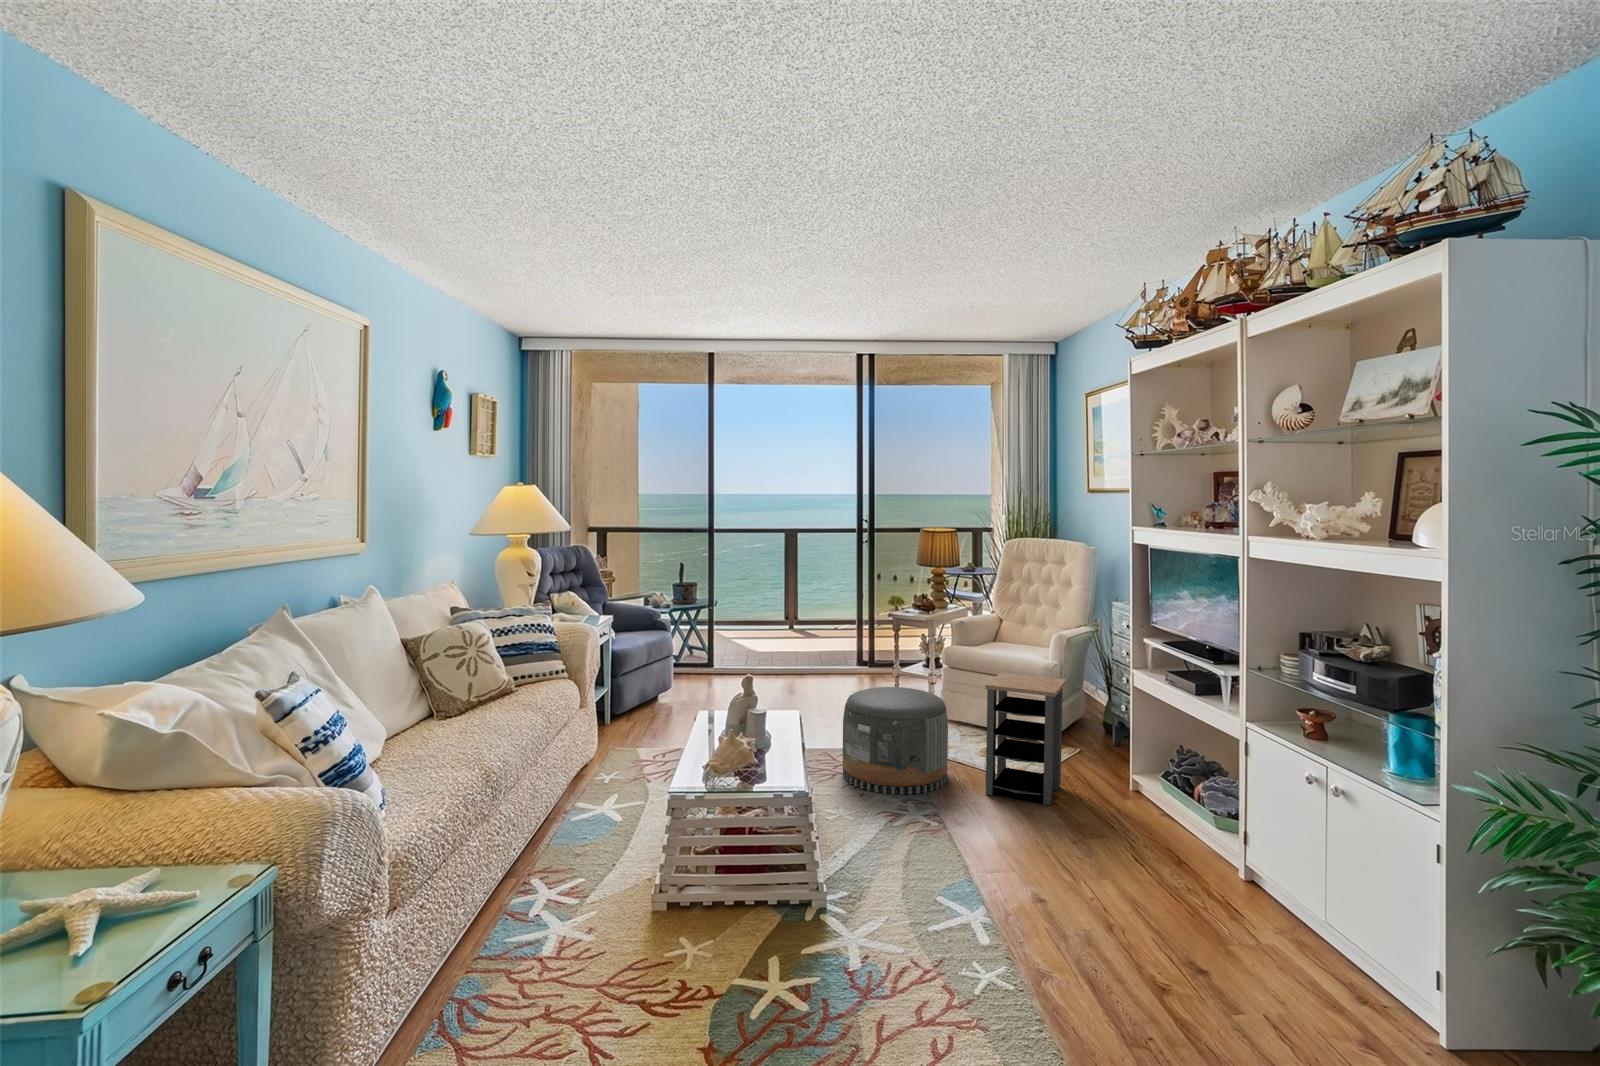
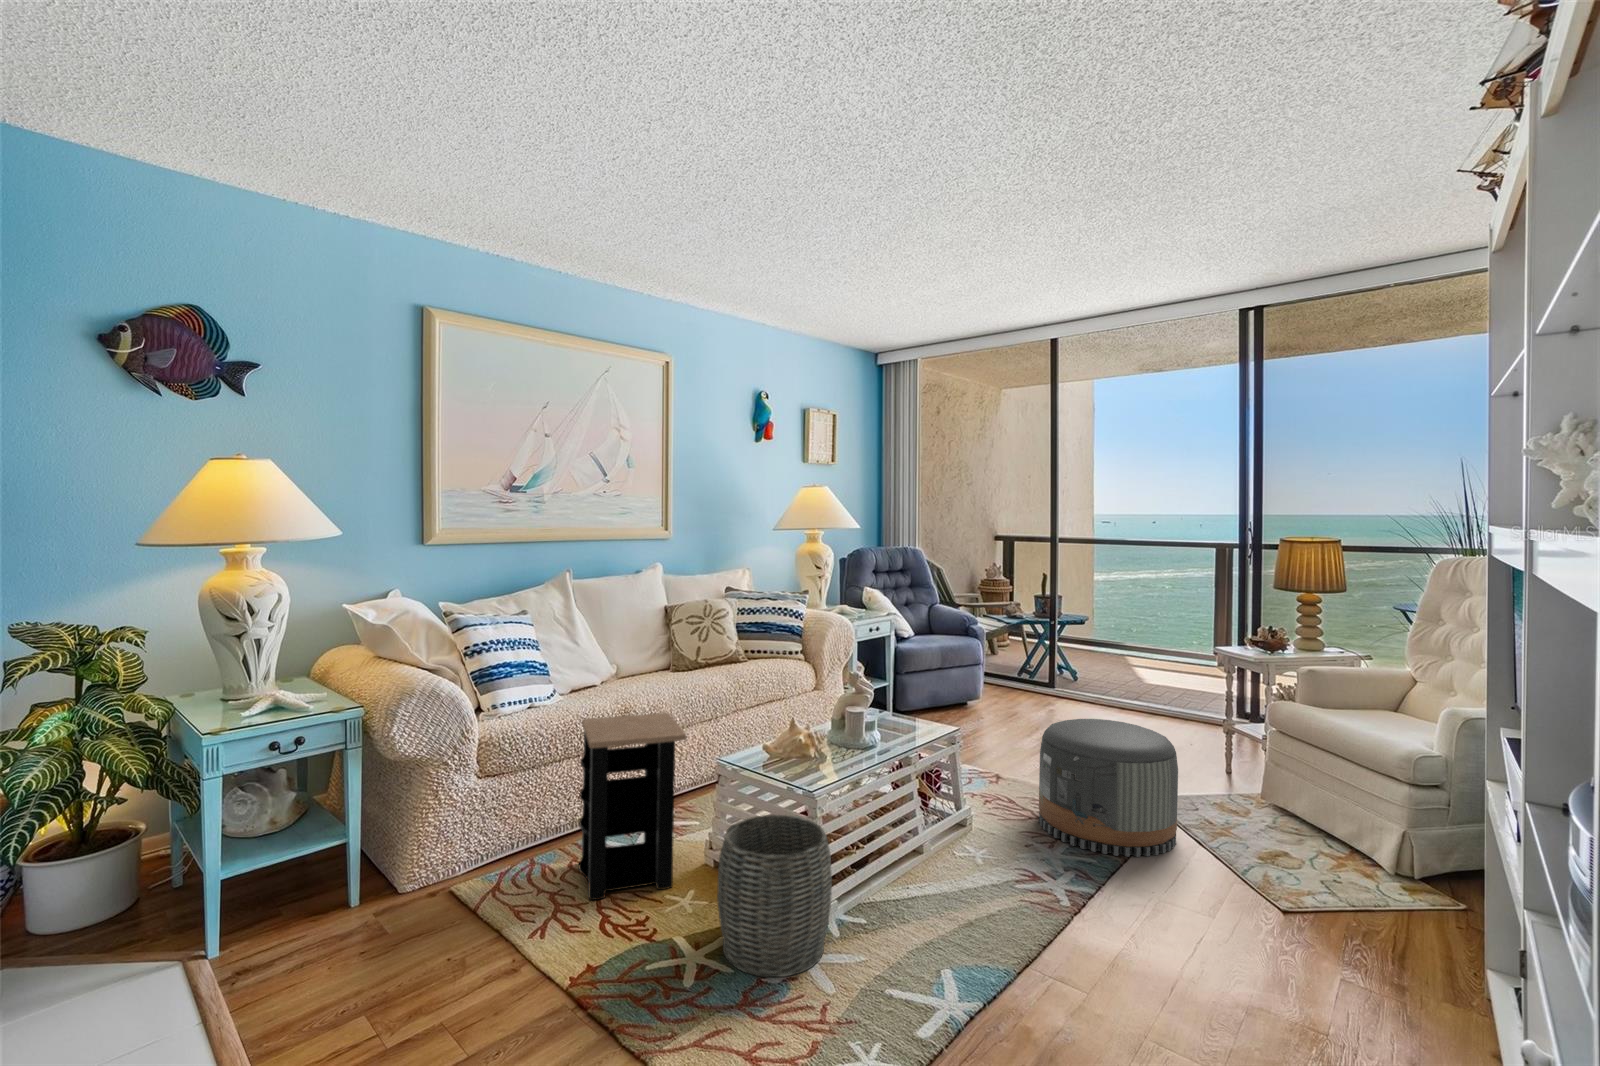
side table: present [985,672,1066,806] -> present [579,713,686,900]
woven basket: none [766,826,874,981] -> present [717,815,832,977]

